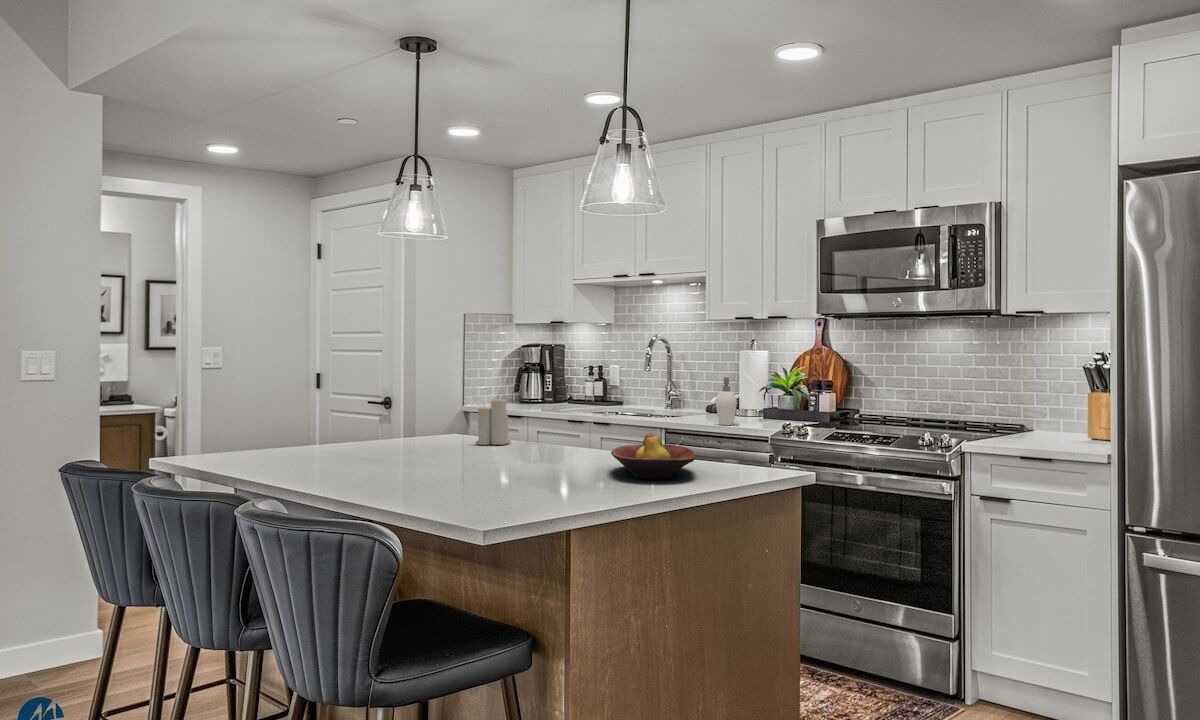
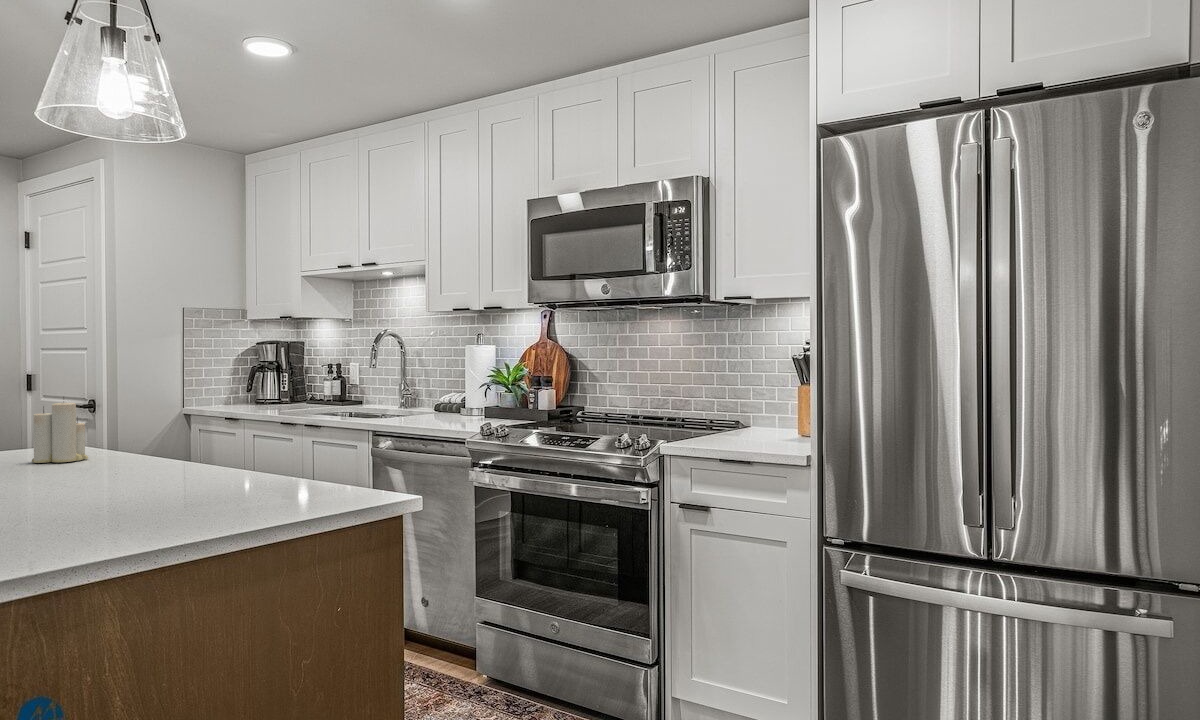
soap dispenser: present [716,377,737,425] -> none [423,373,446,426]
fruit bowl: present [611,433,695,480] -> none [69,450,235,525]

